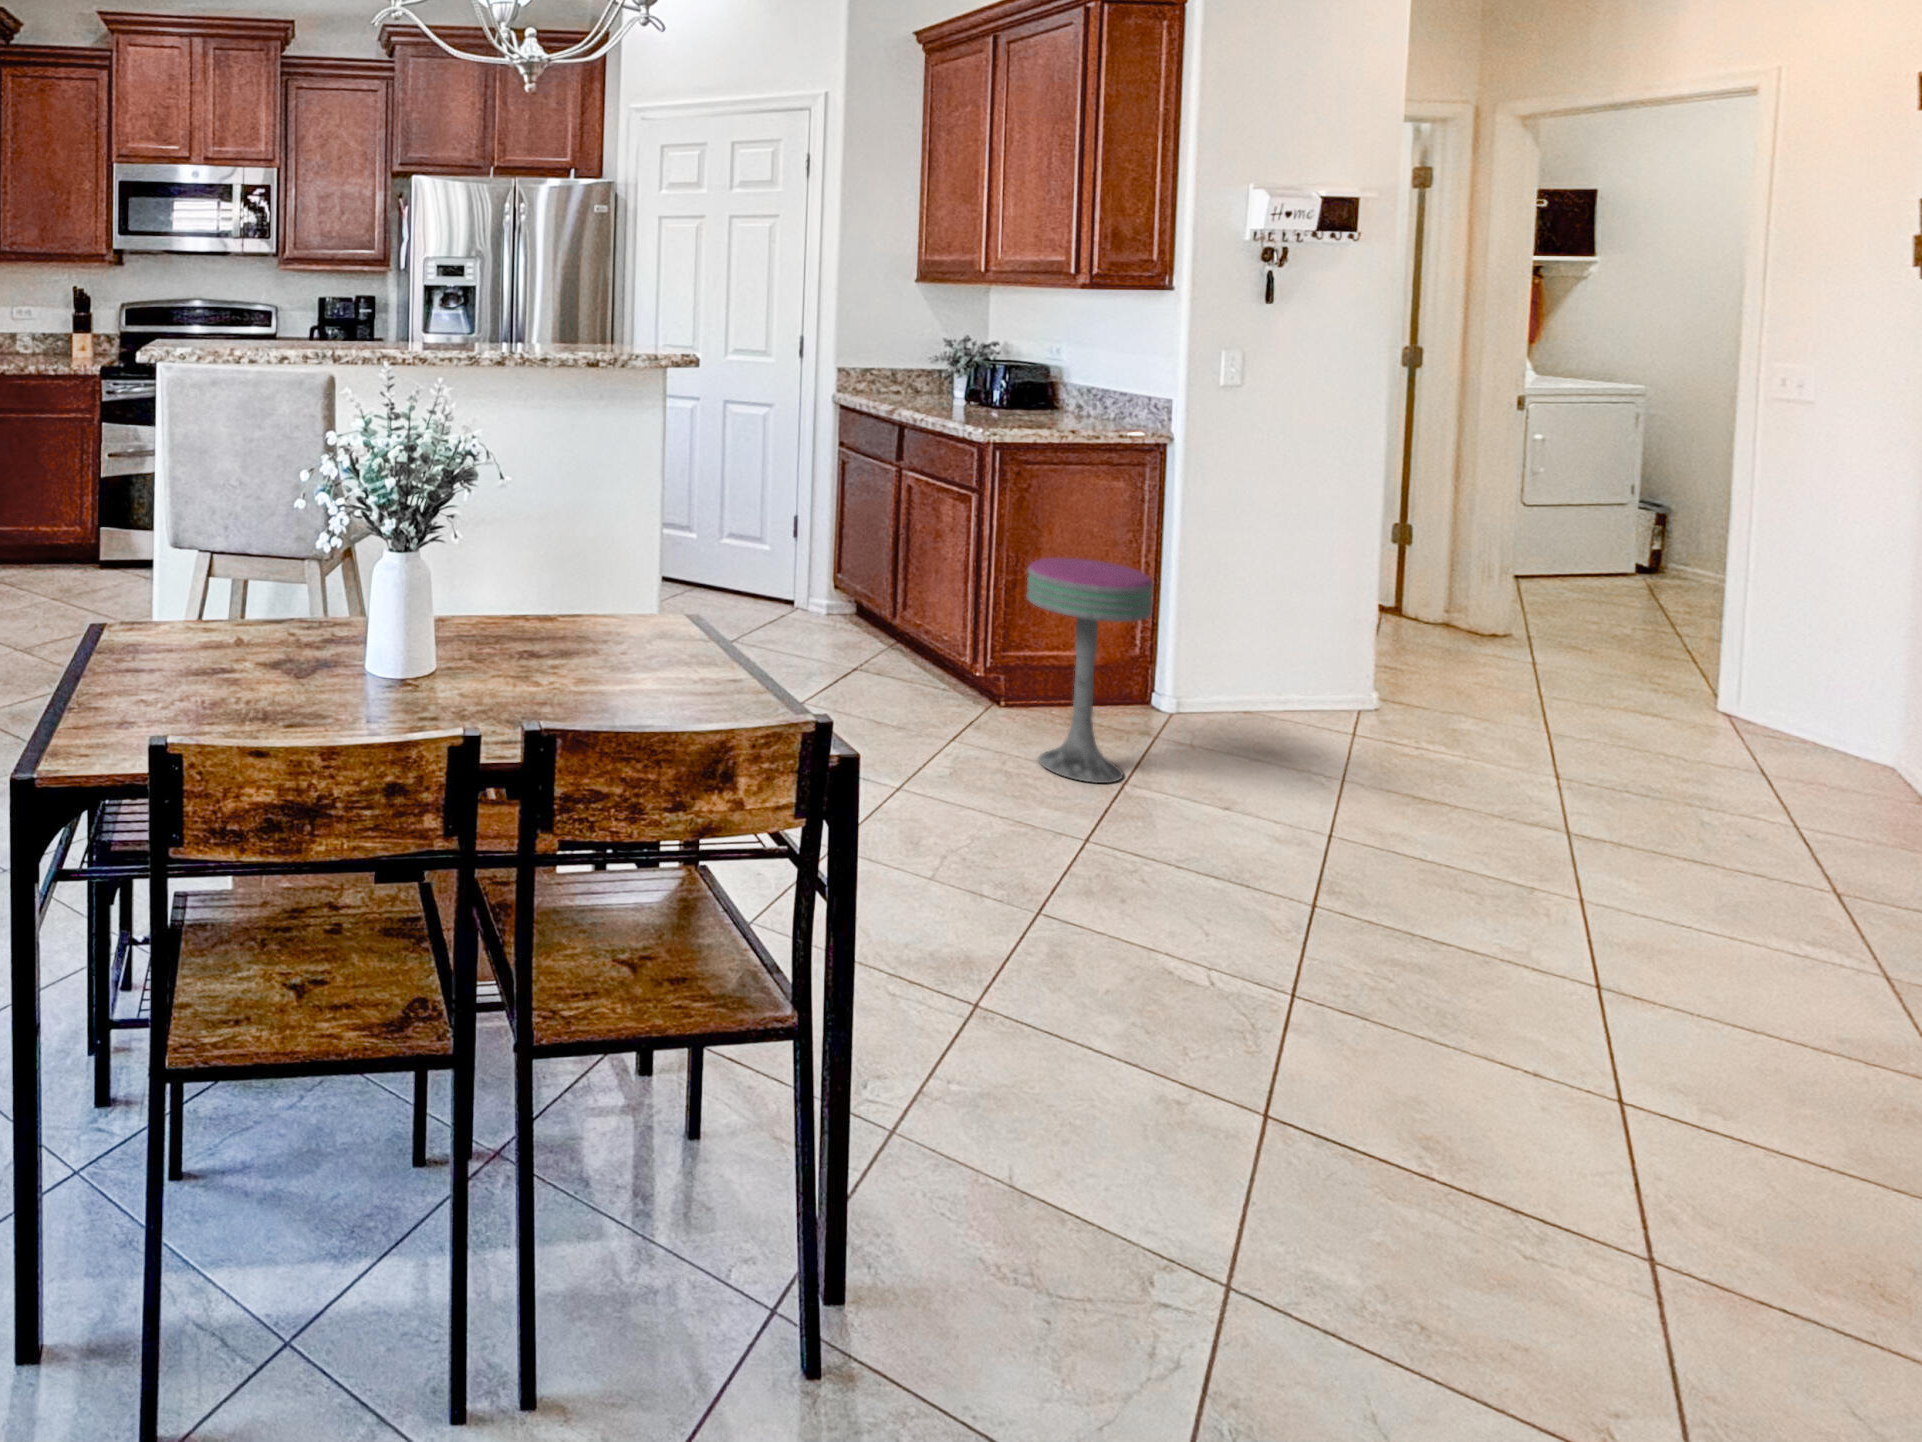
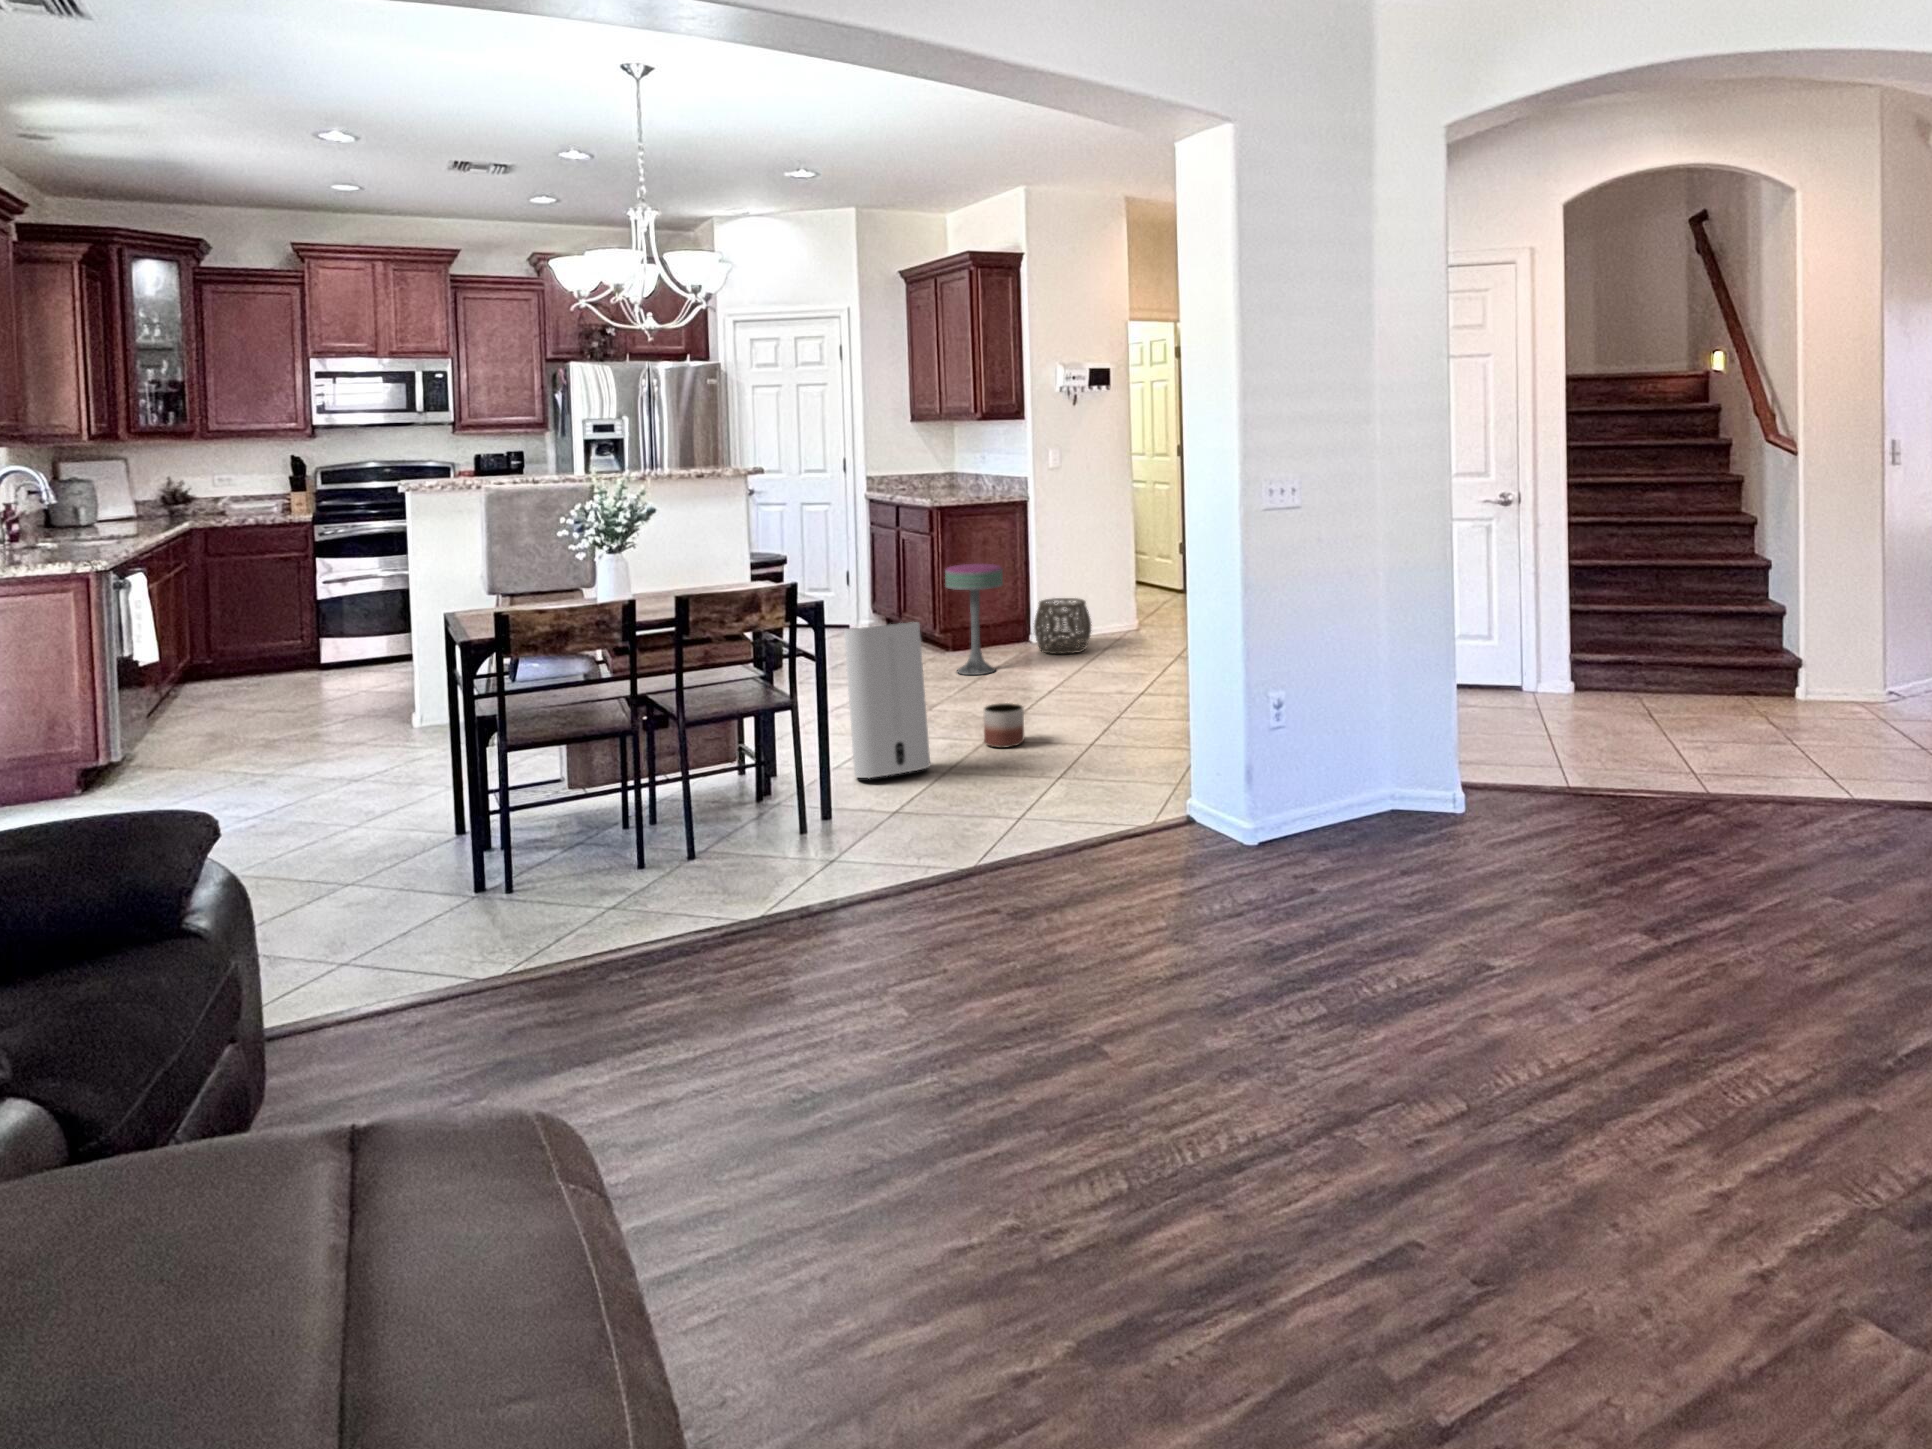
woven basket: none [1173,628,1308,751] -> present [1034,598,1092,654]
air purifier: none [958,796,1186,1246] -> present [844,622,930,779]
planter: none [1270,1004,1402,1155] -> present [984,703,1024,748]

